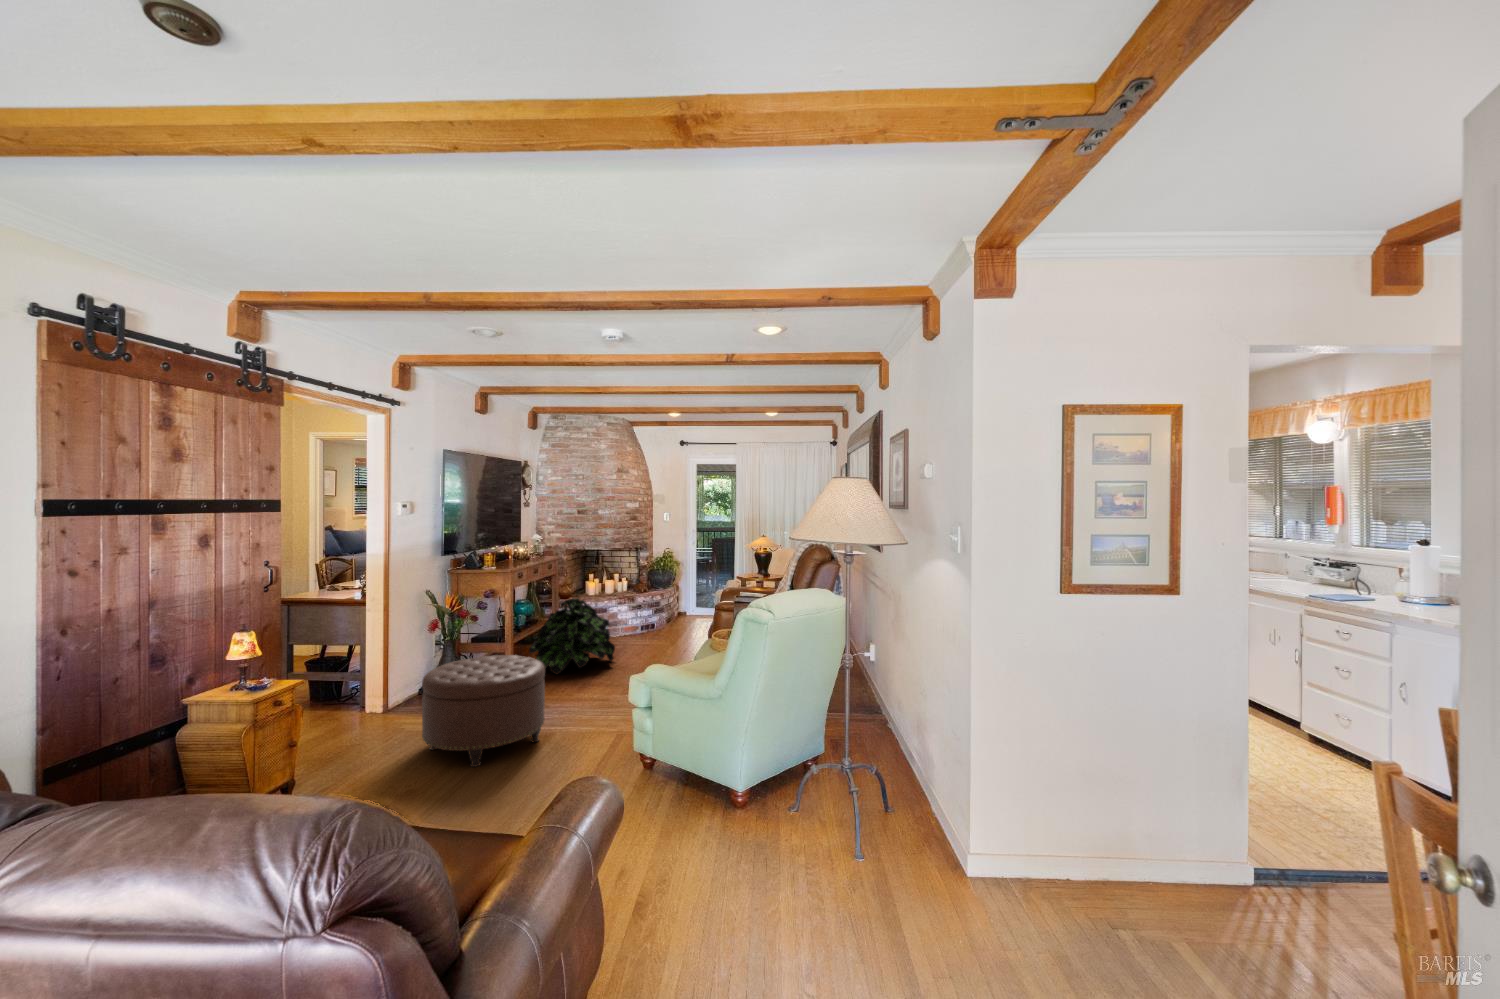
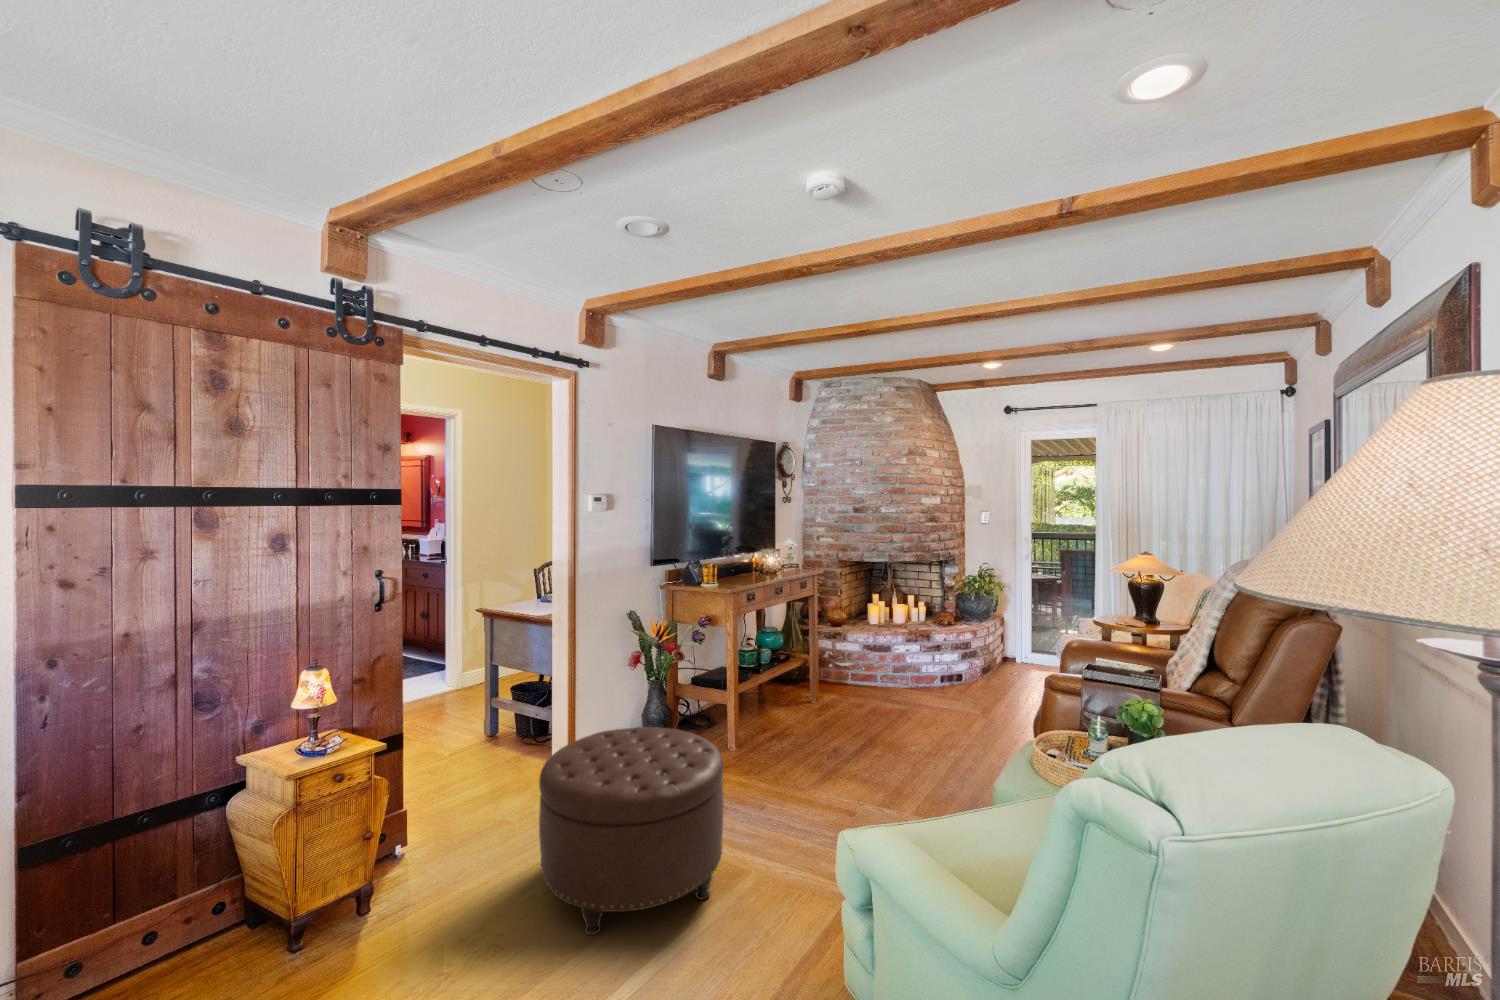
potted plant: present [529,598,615,675] -> none [769,632,889,746]

